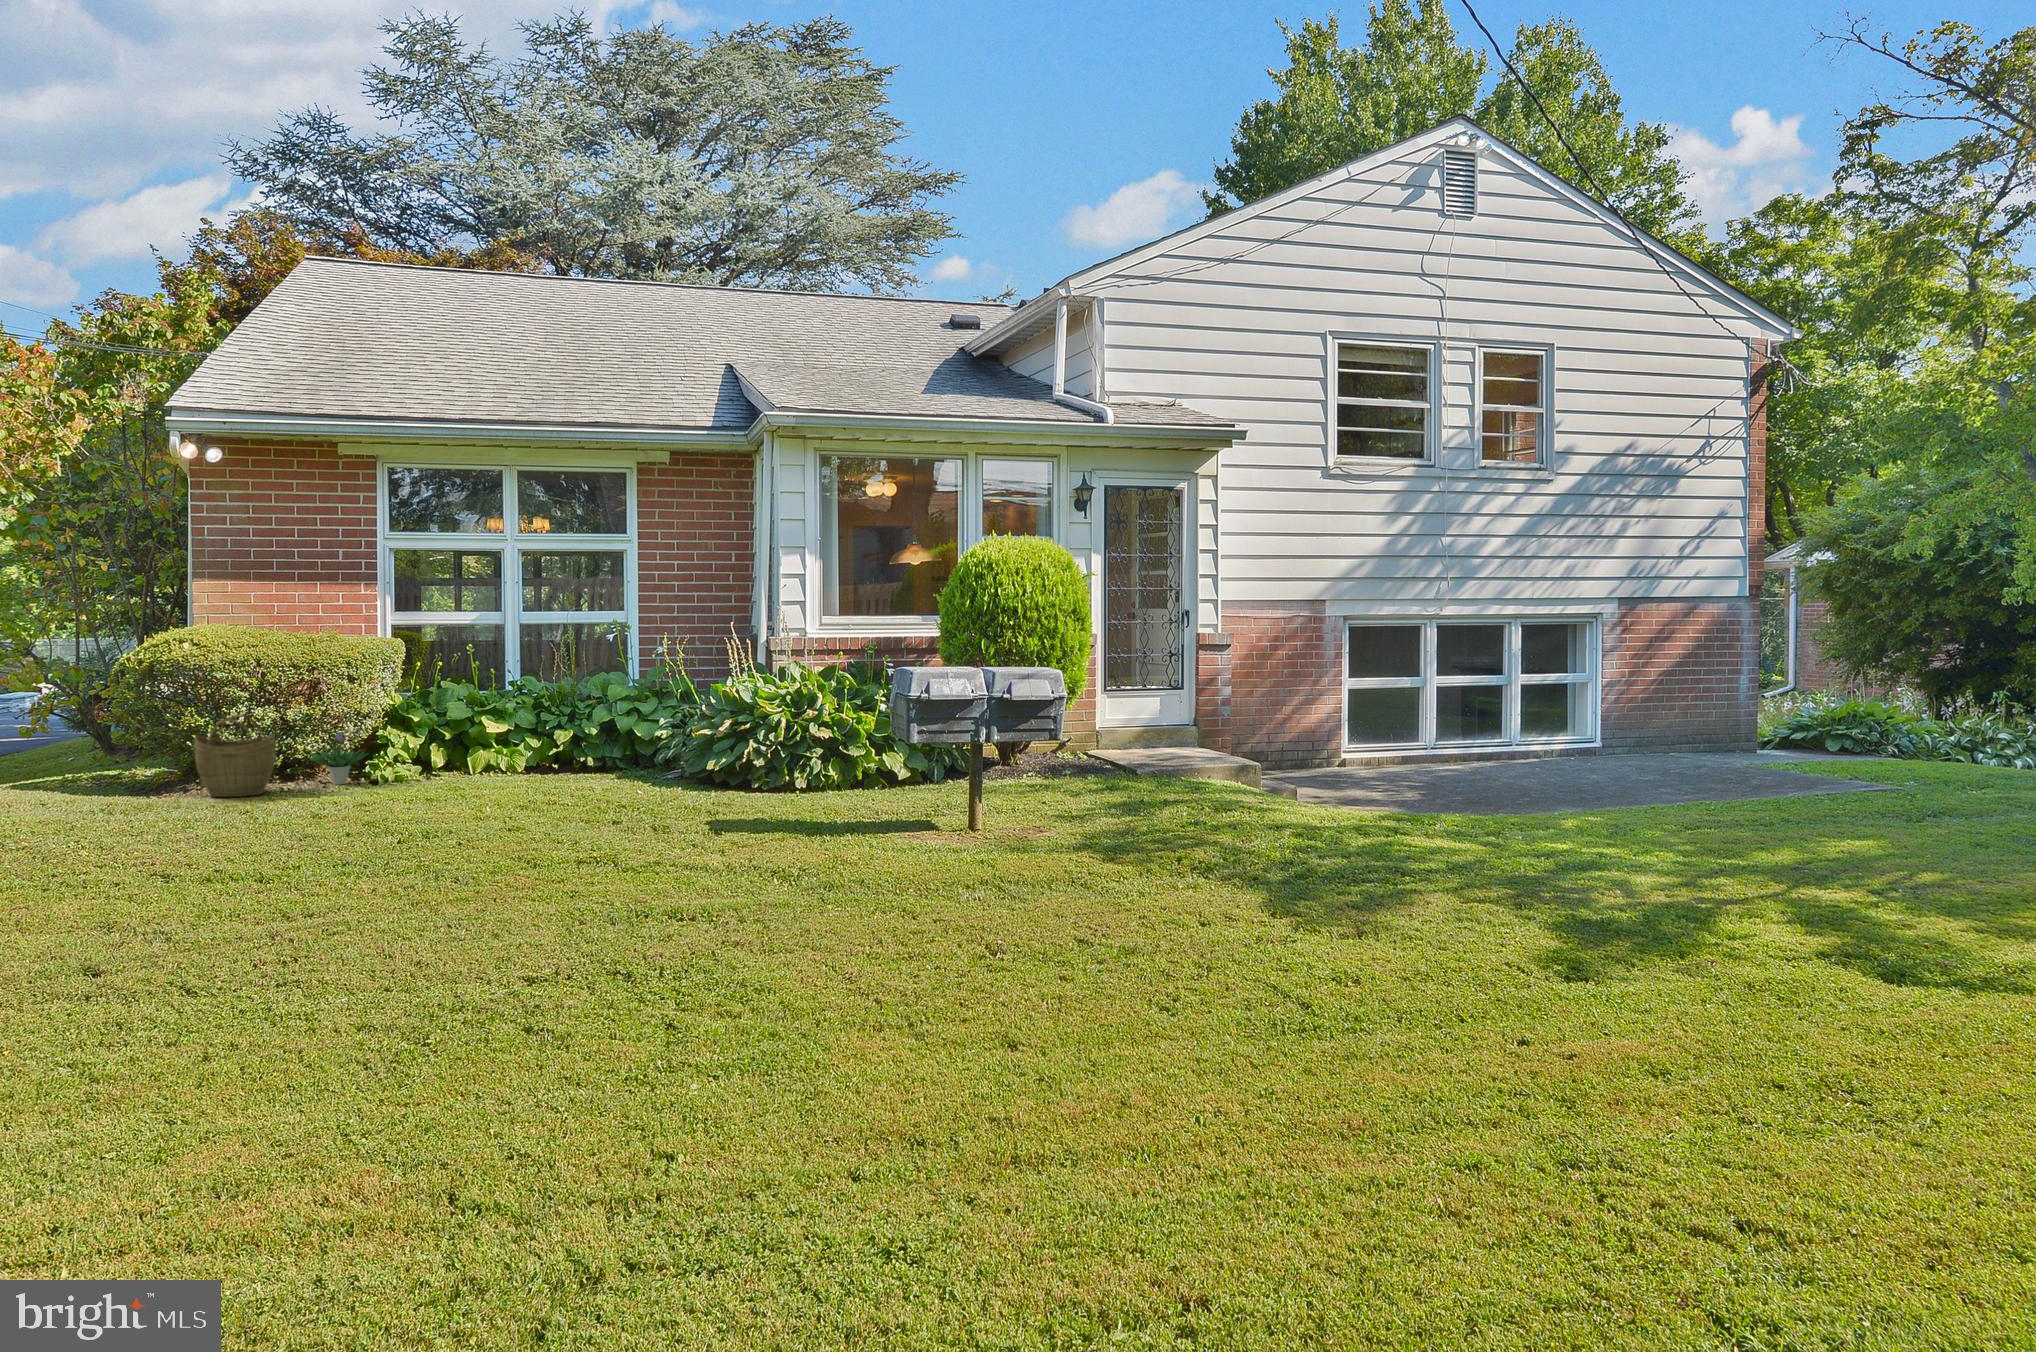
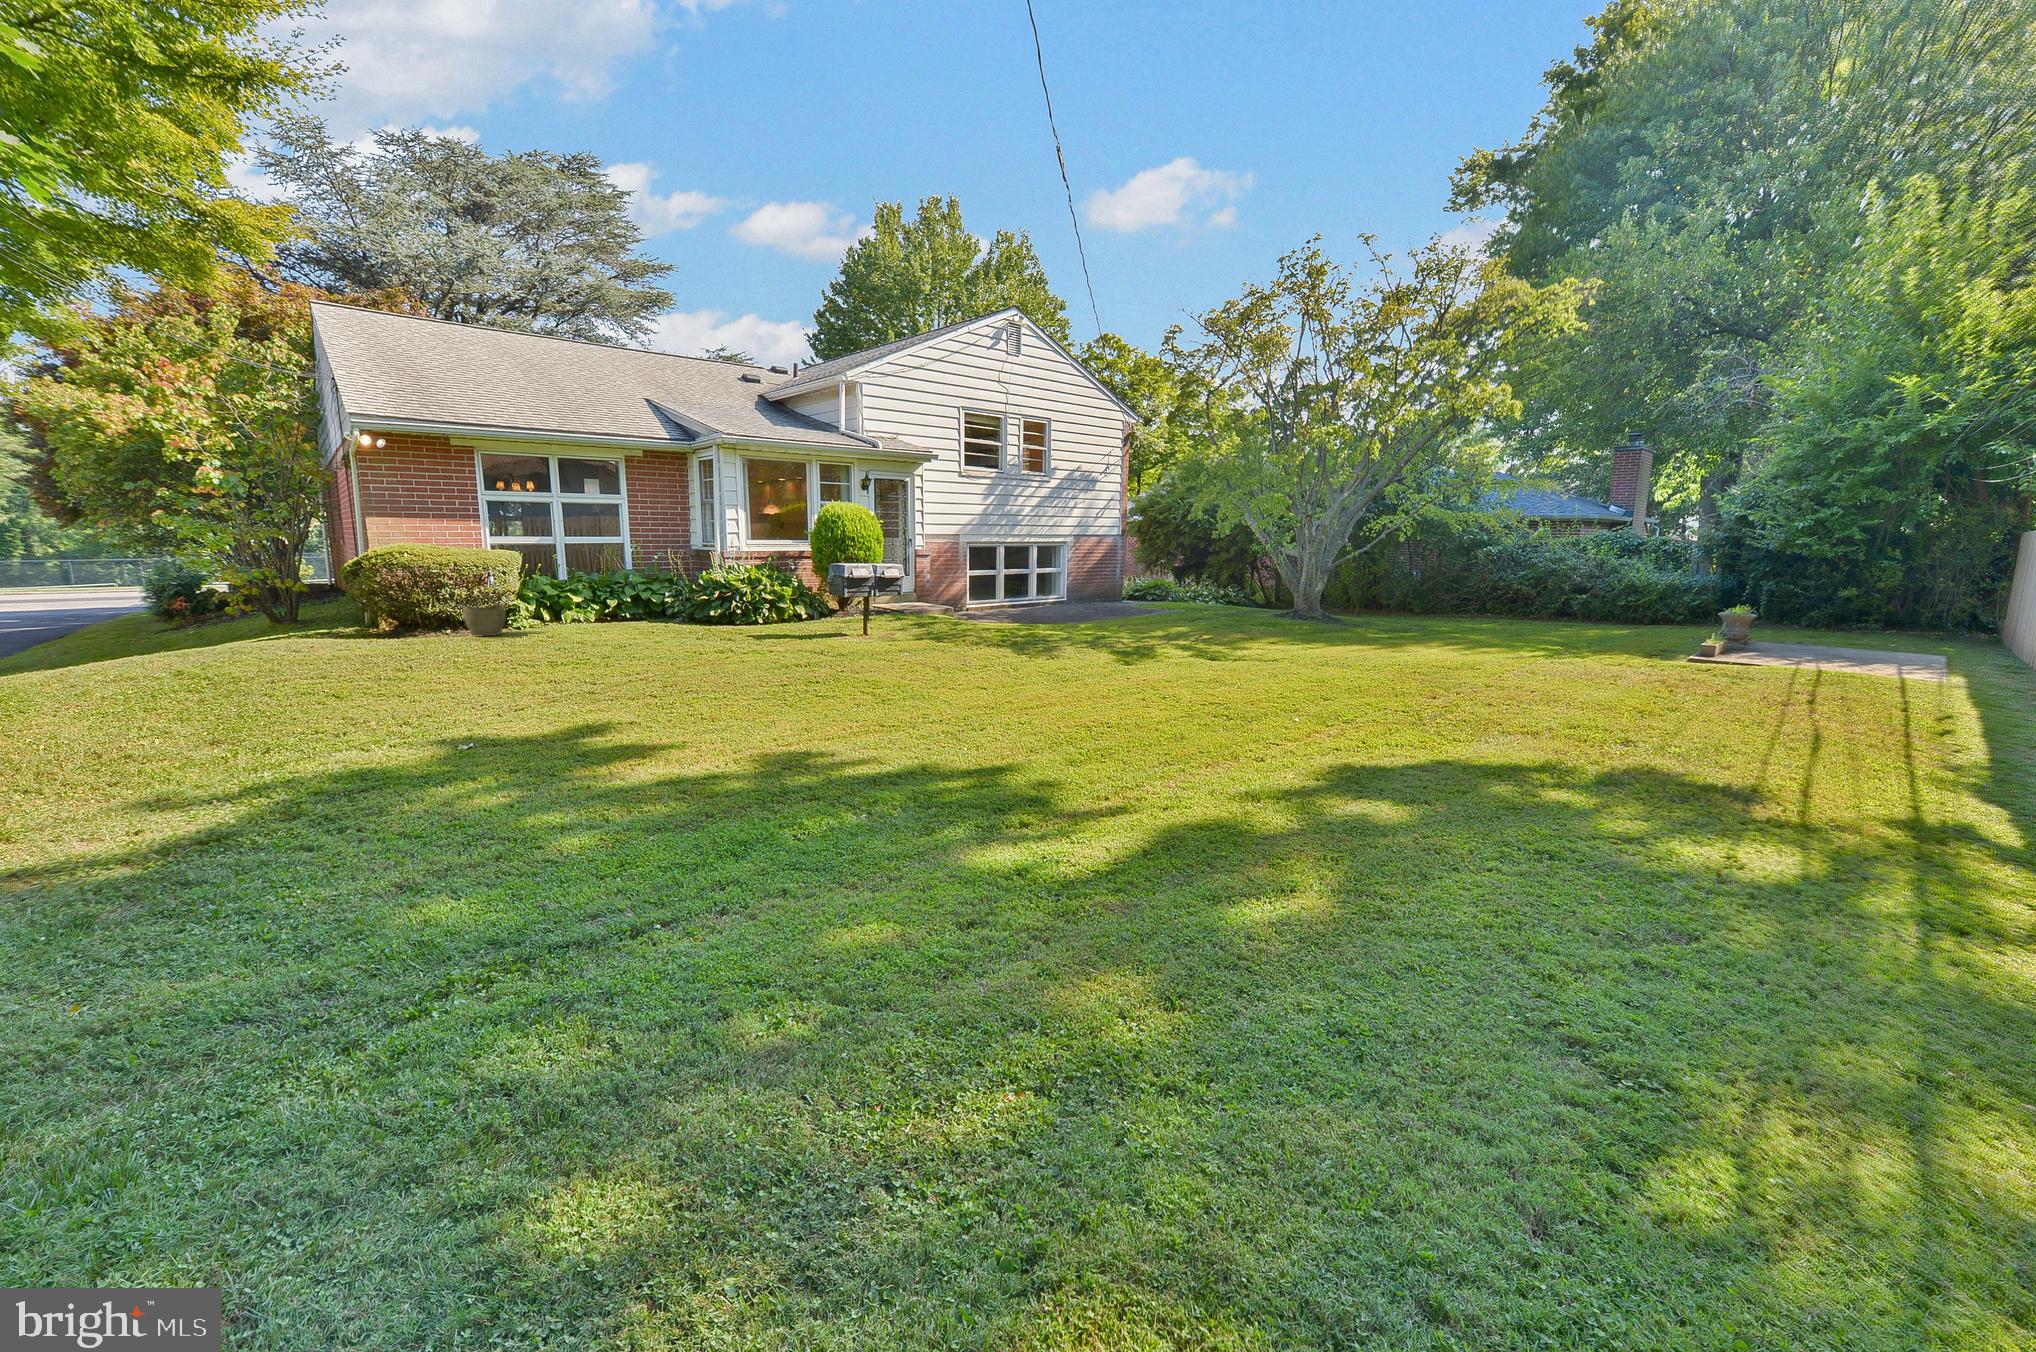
potted plant: present [309,726,369,785] -> none [512,590,545,629]

